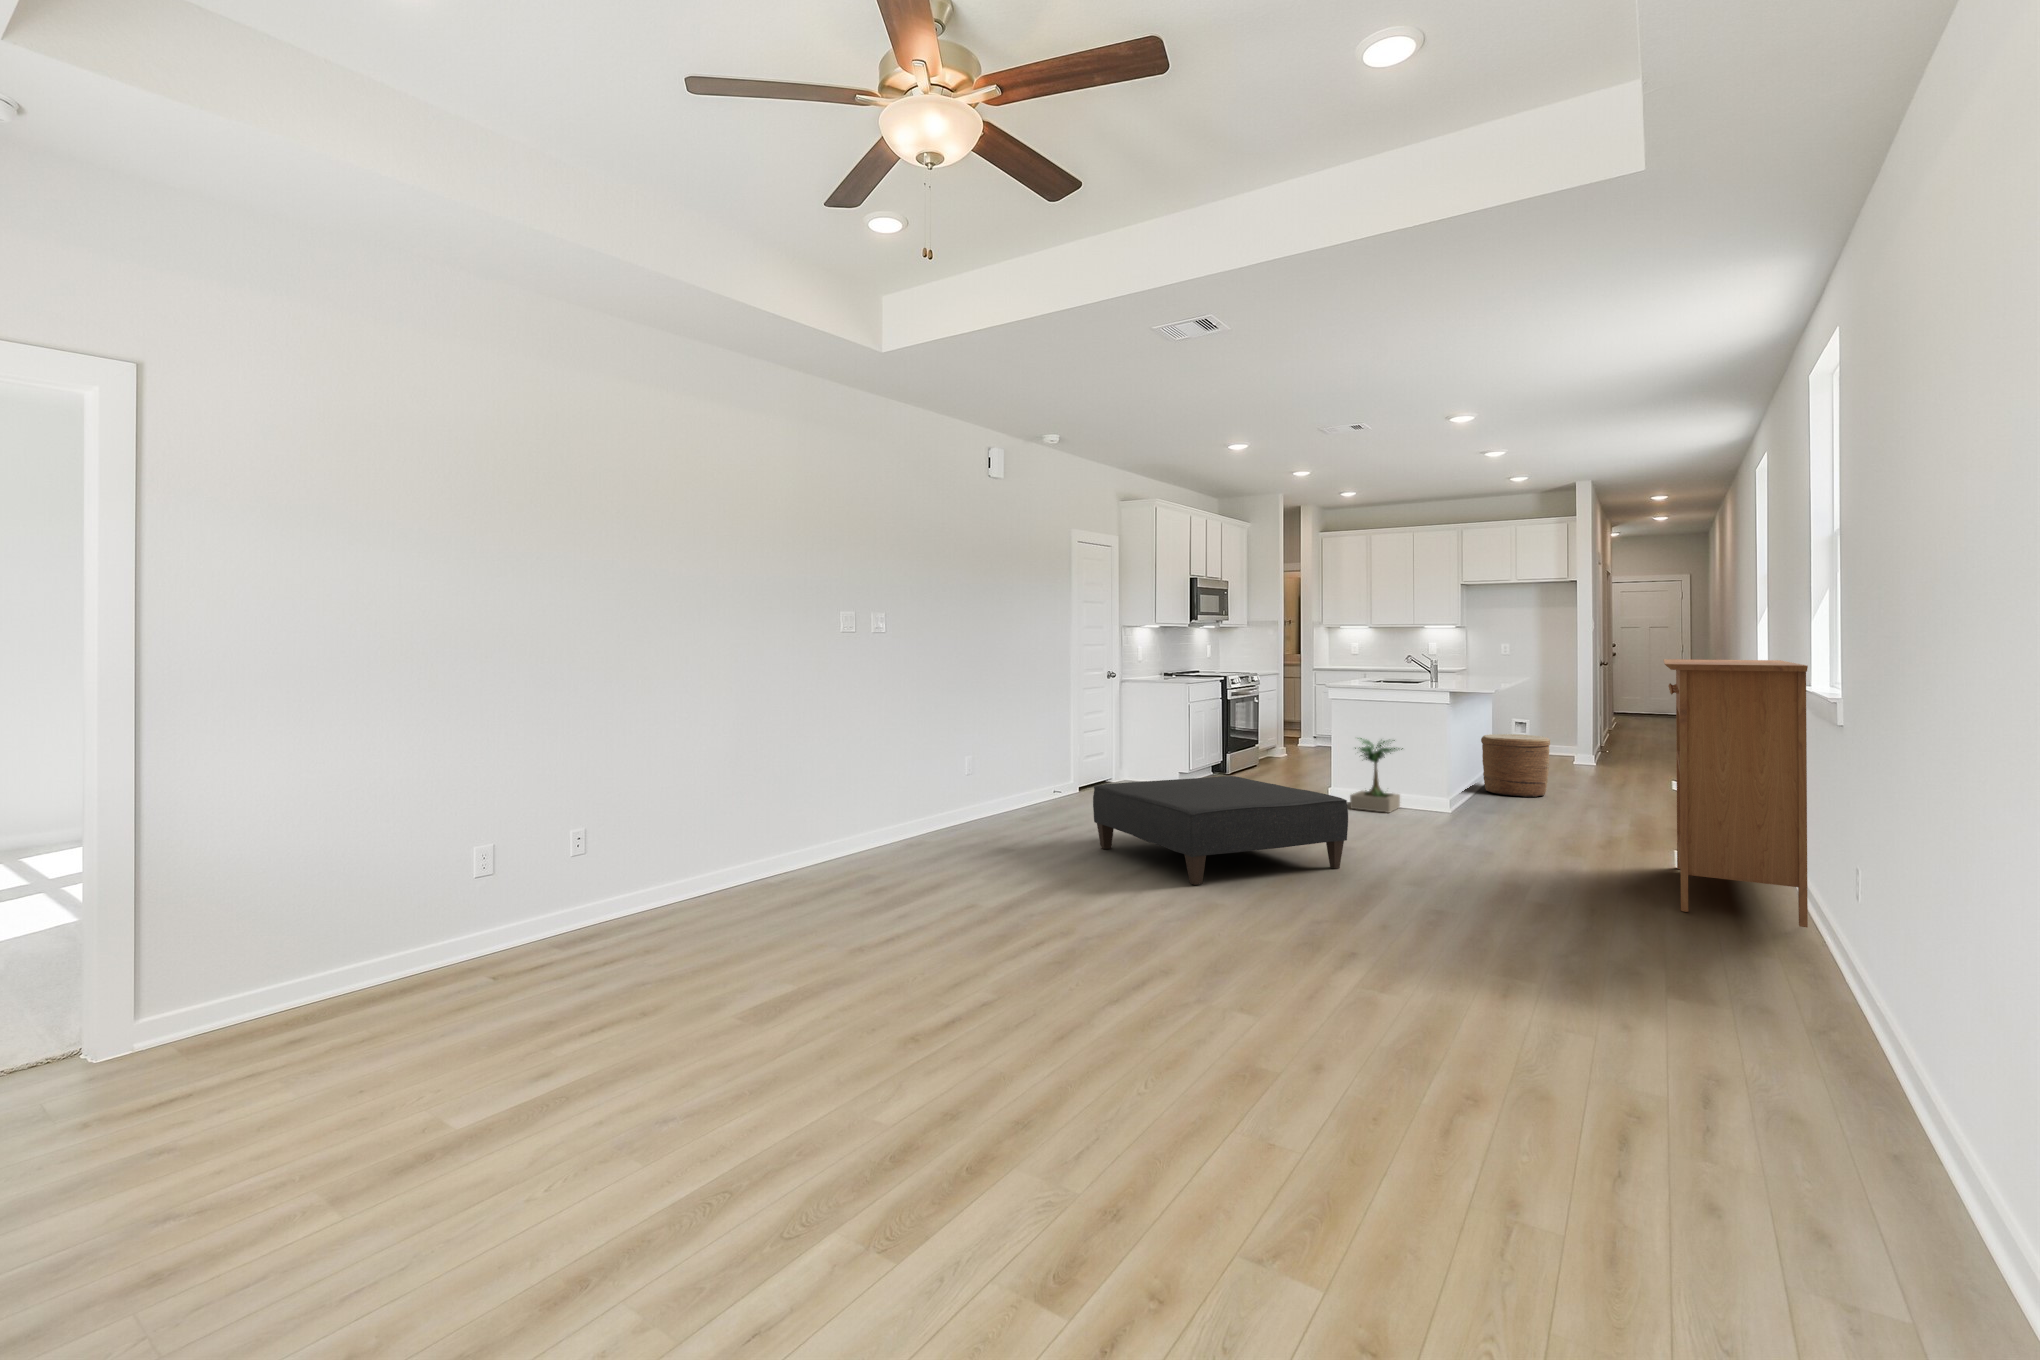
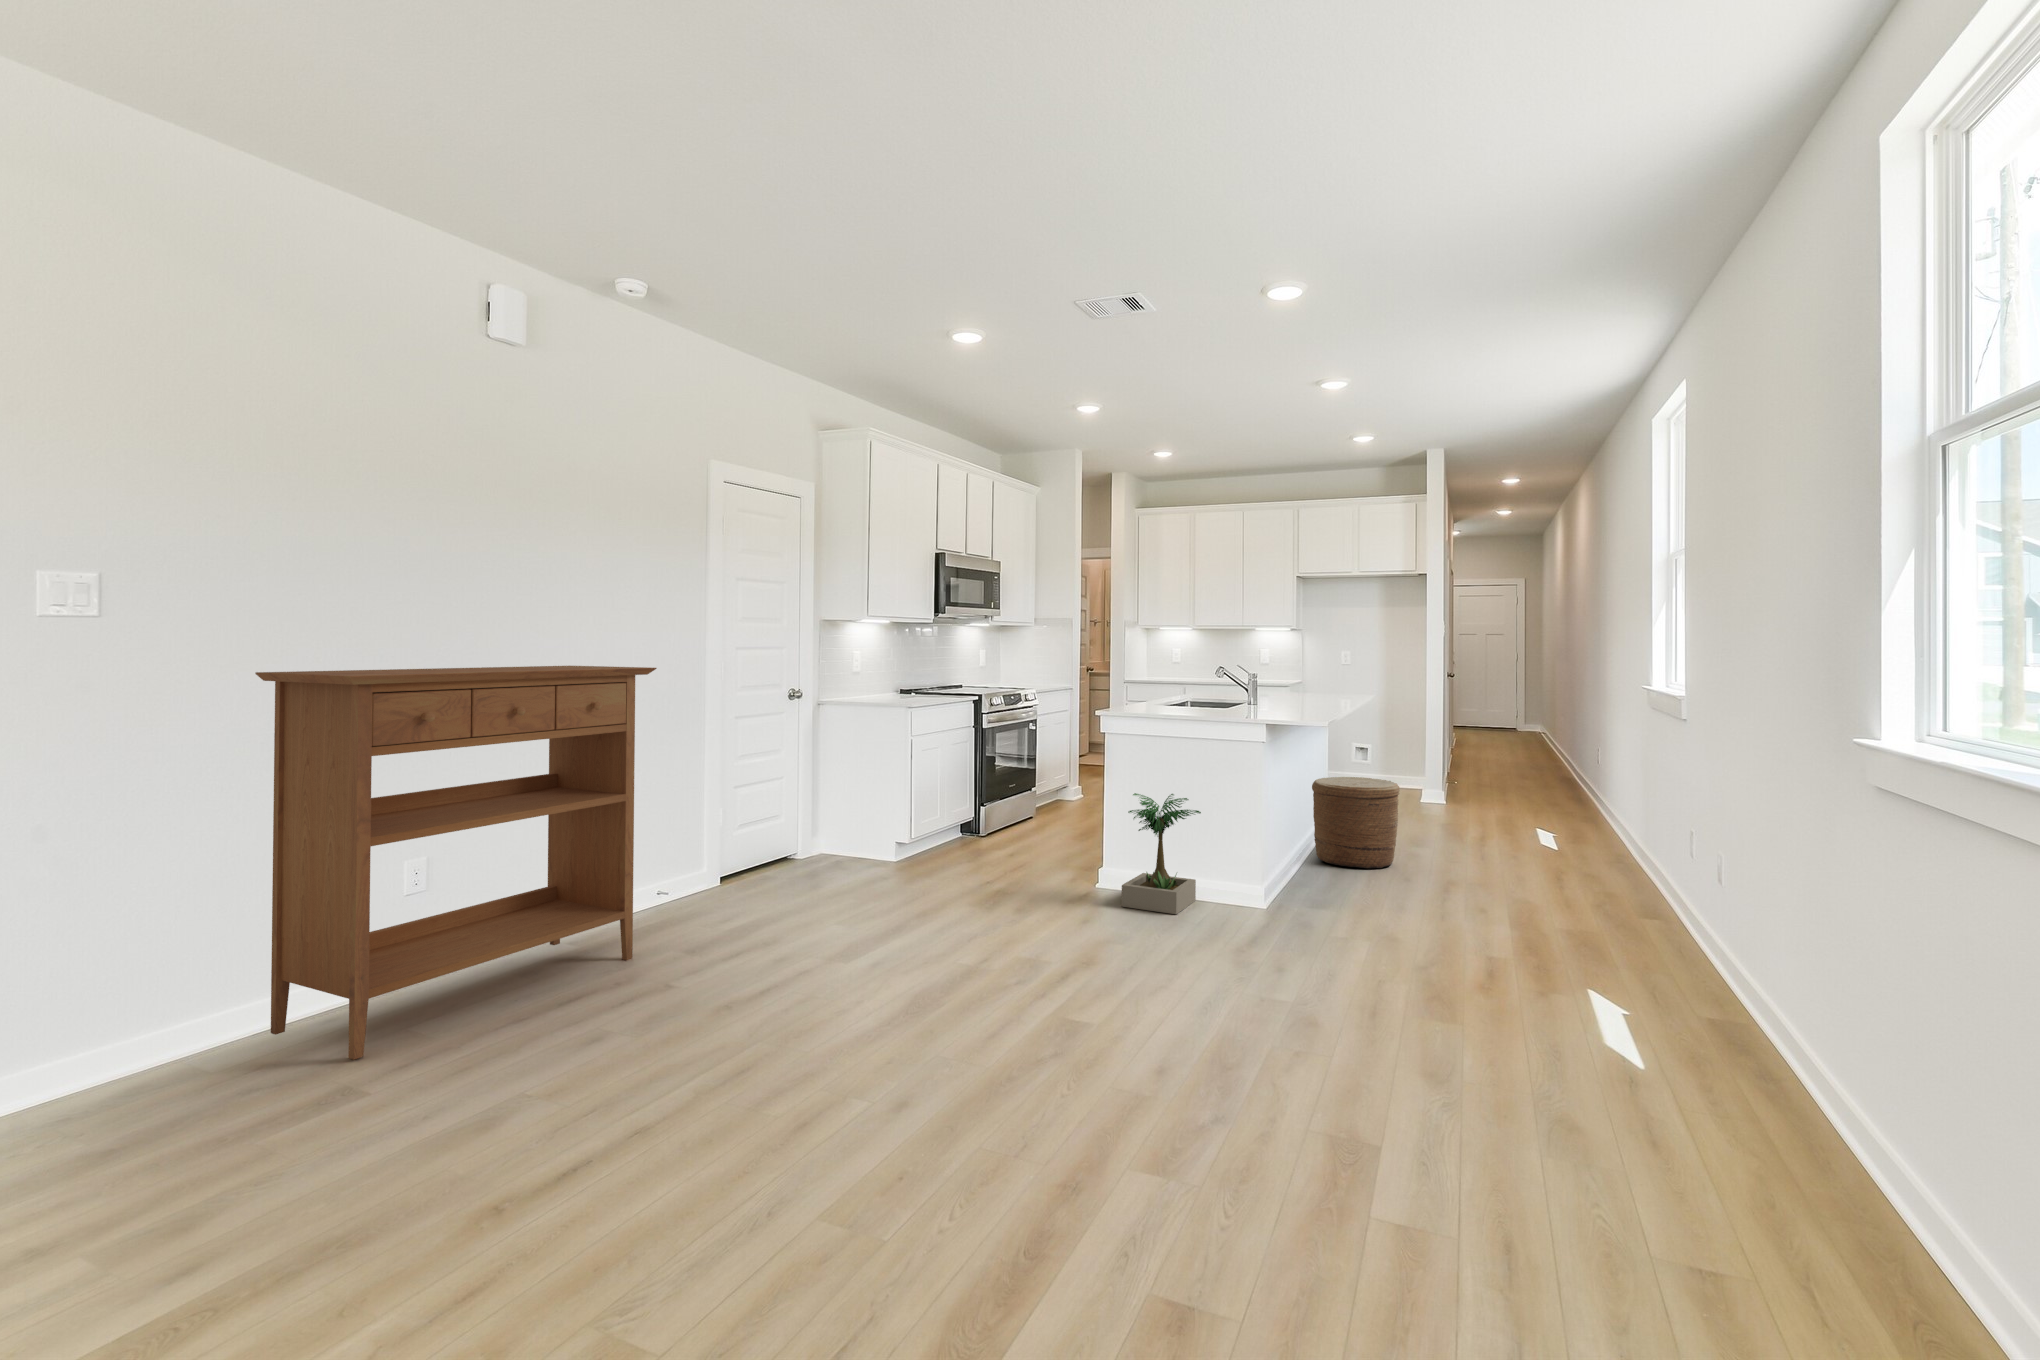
console table: present [1664,659,1808,928] -> present [255,666,657,1060]
ottoman: present [1093,776,1348,885] -> none [585,885,1053,1211]

